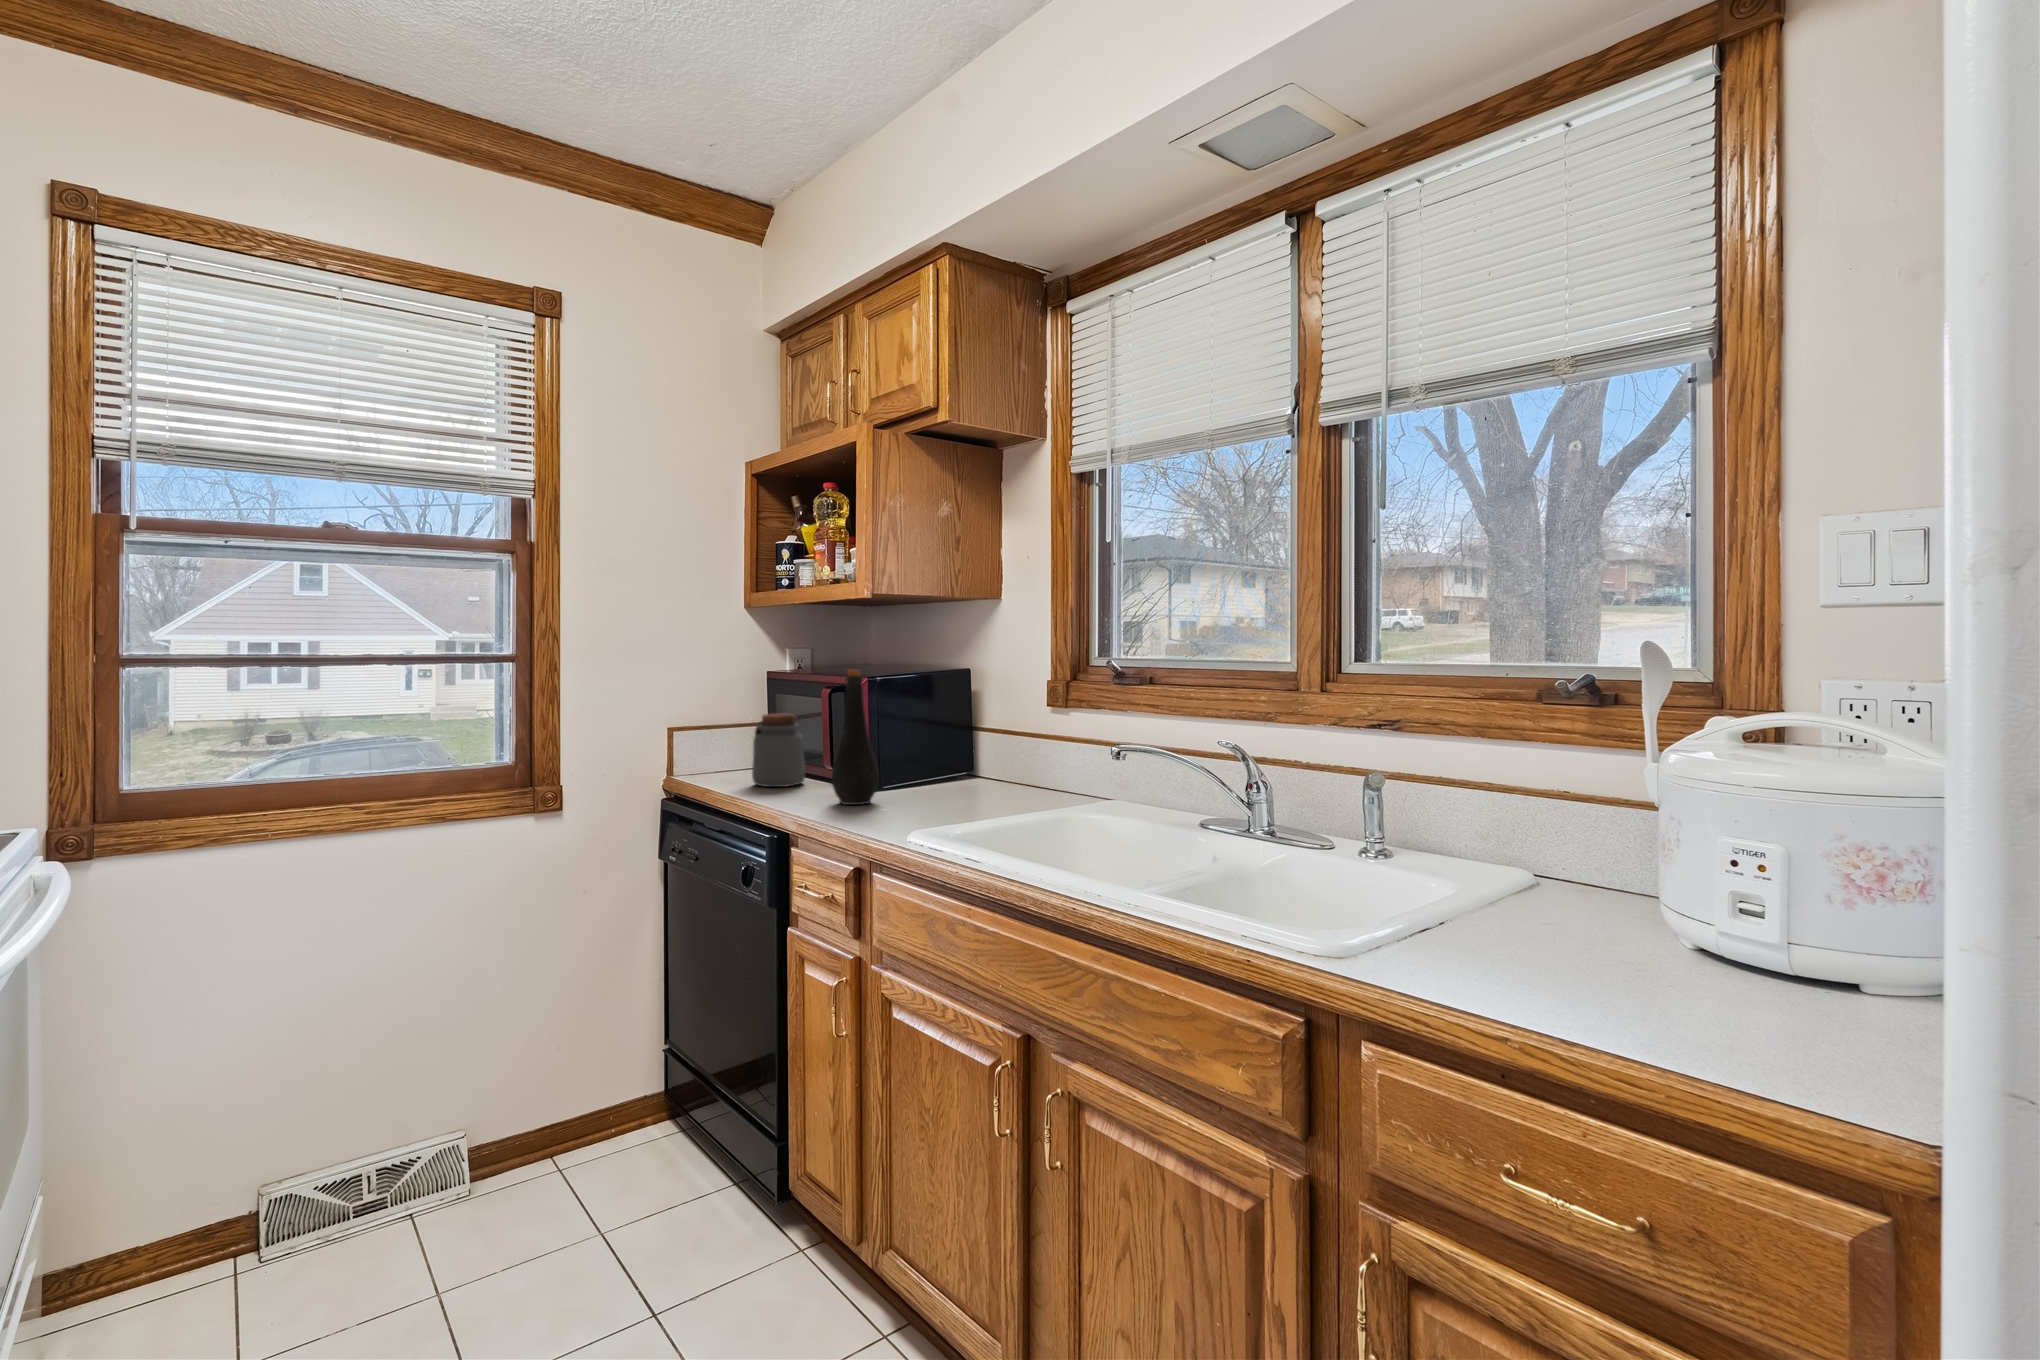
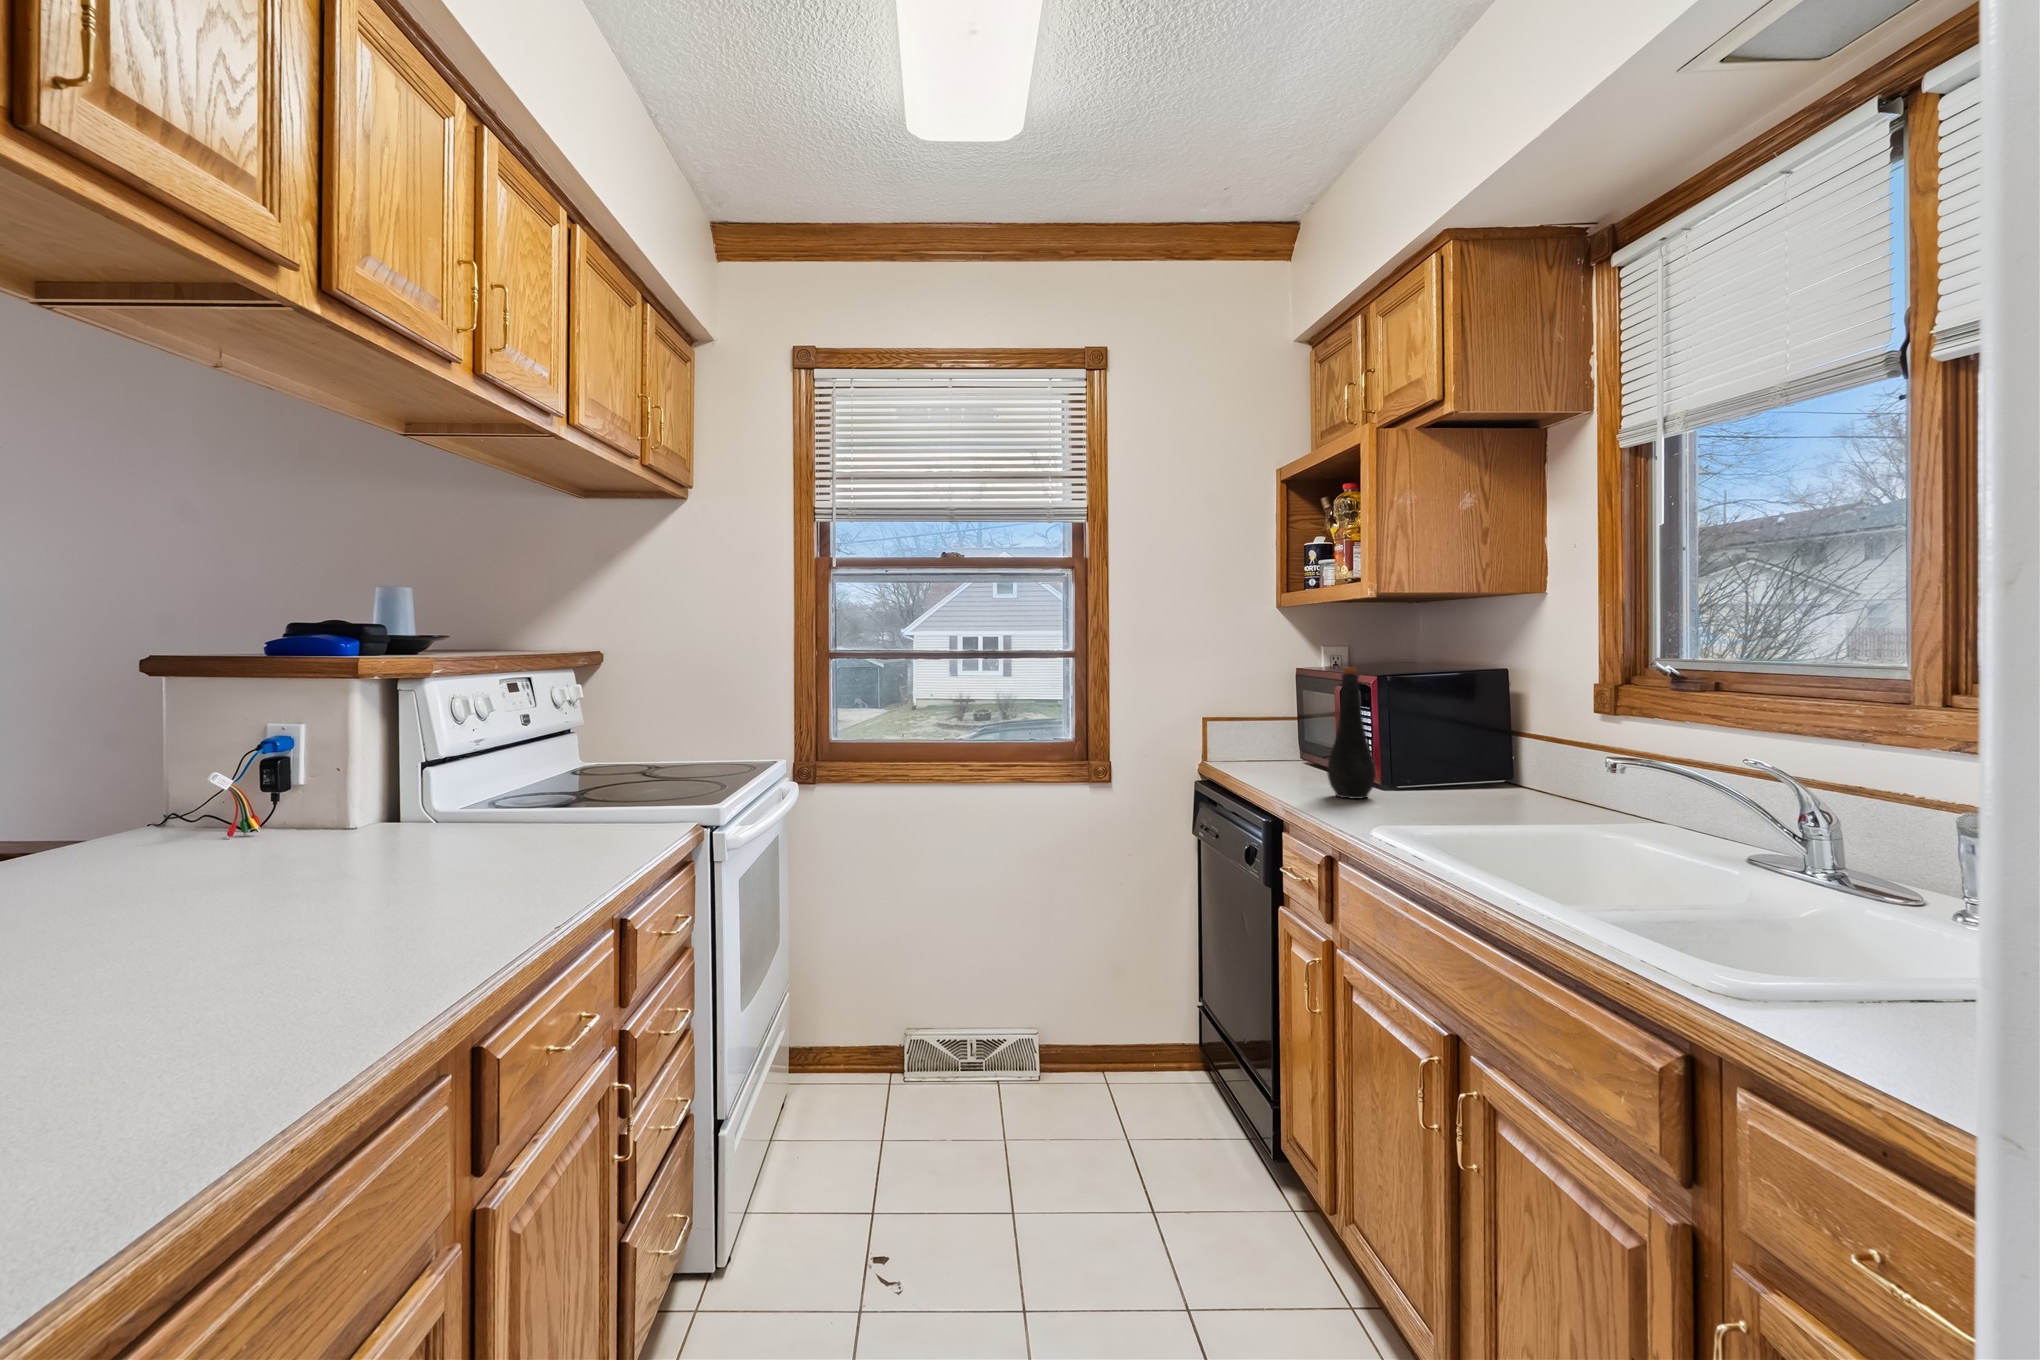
jar: present [752,713,805,787] -> none [1271,709,1323,777]

